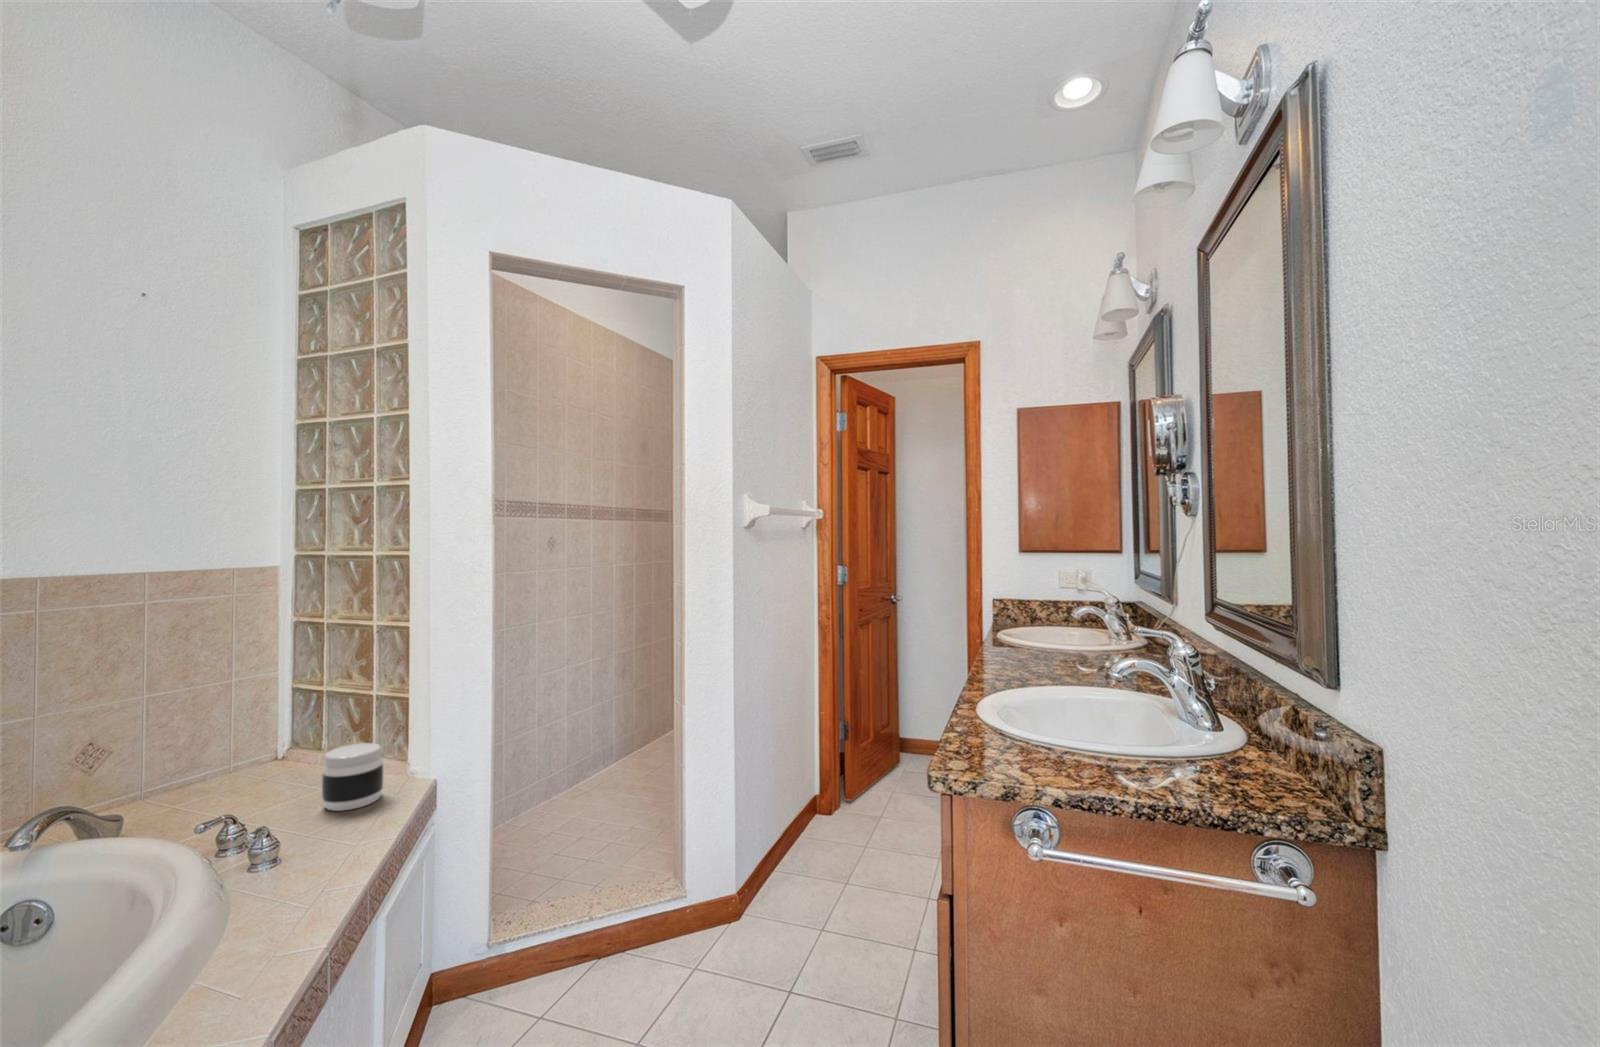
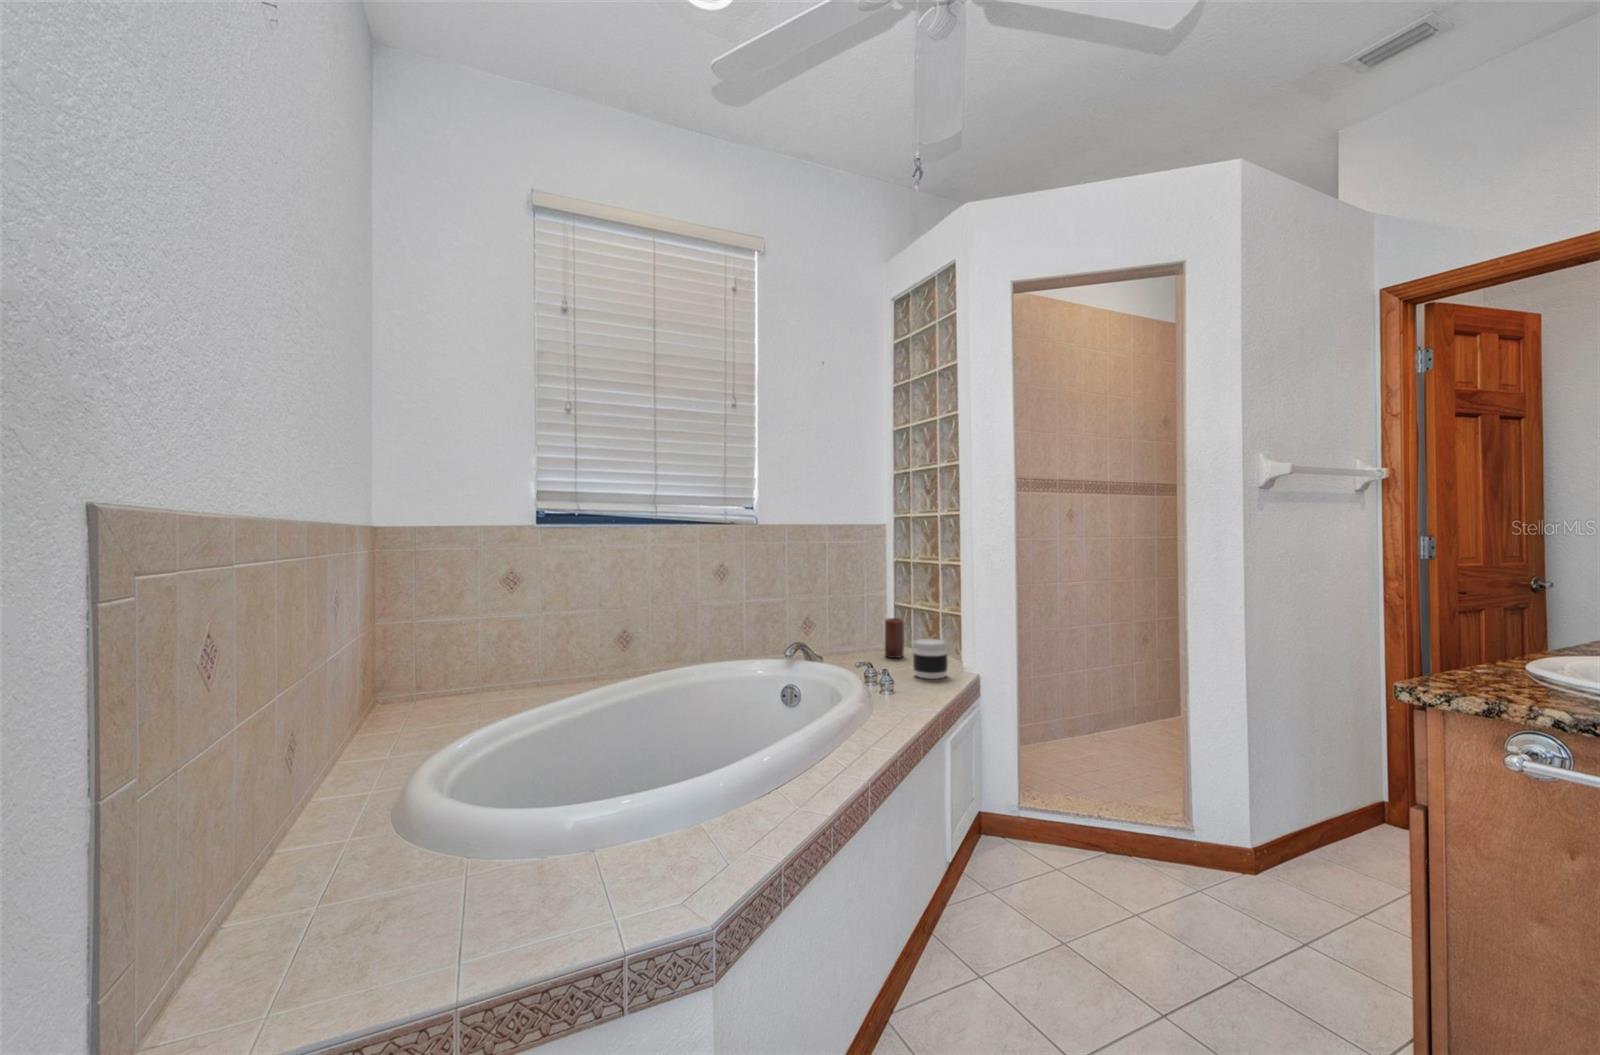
candle: none [271,711,308,777] -> present [885,618,904,658]

